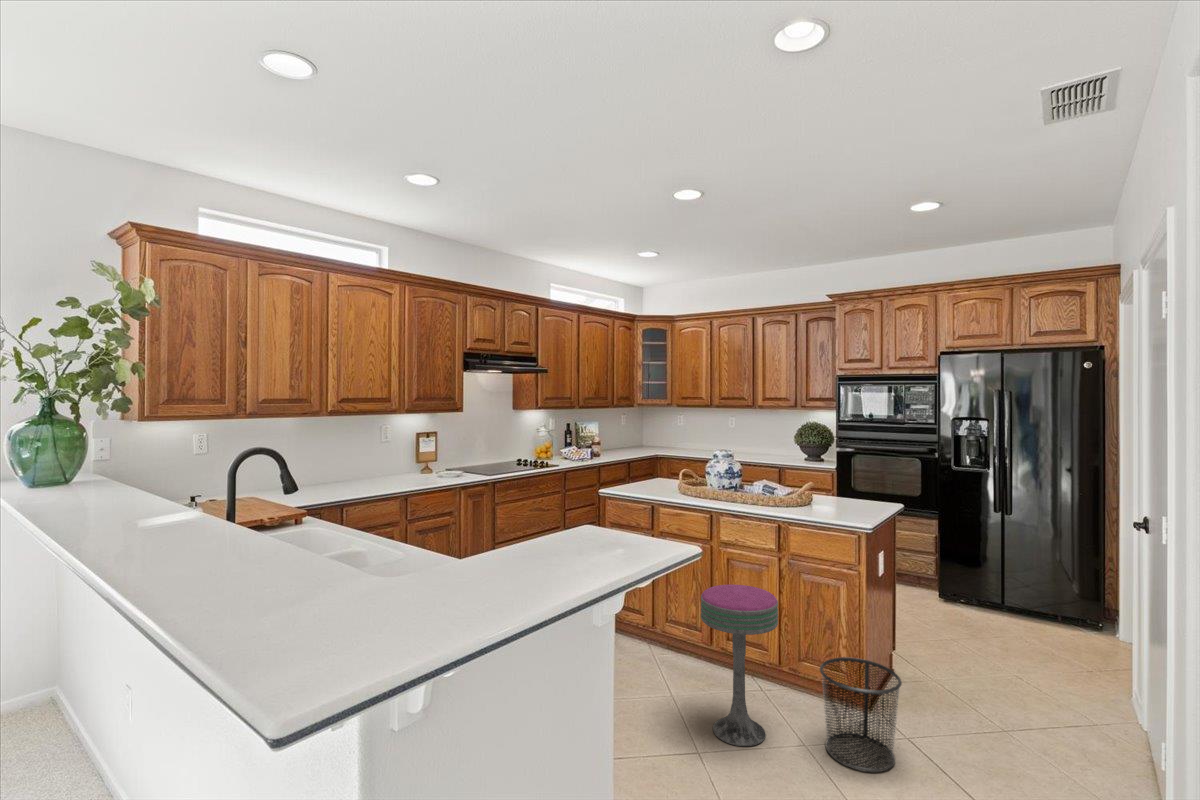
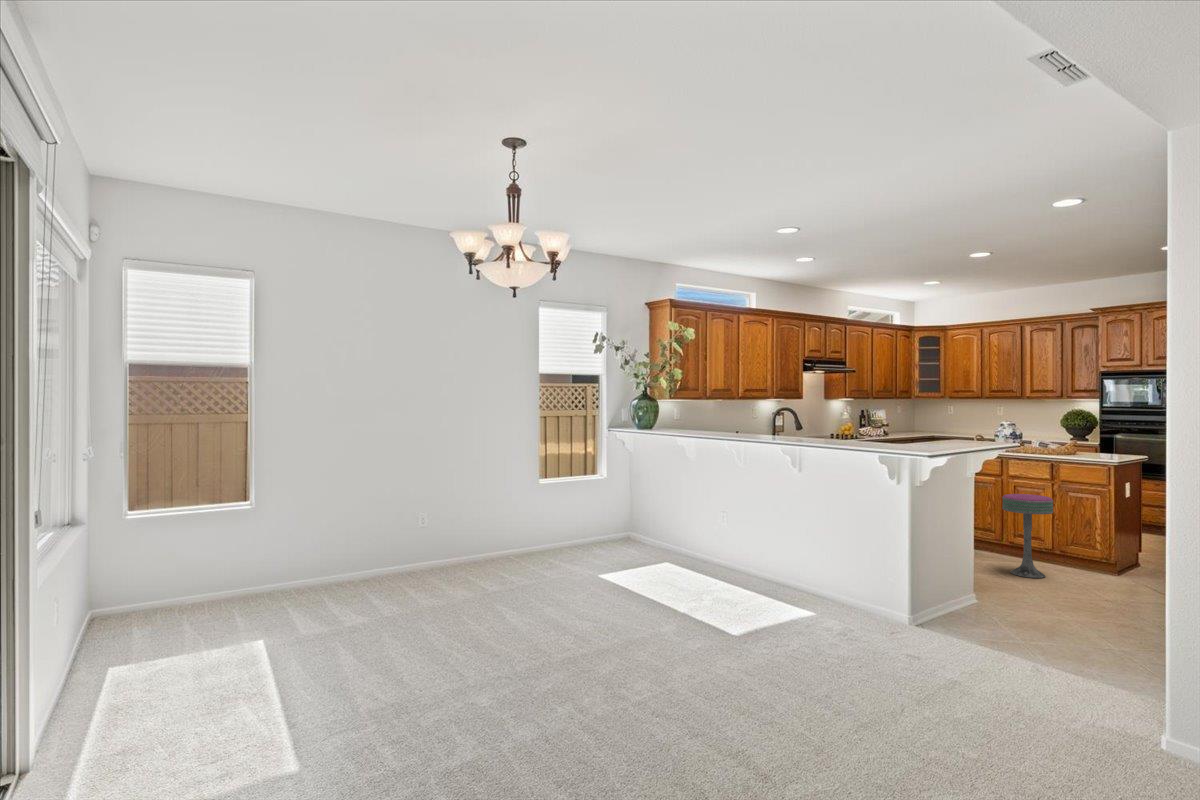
trash can: present [820,657,902,772] -> none [1081,535,1135,590]

